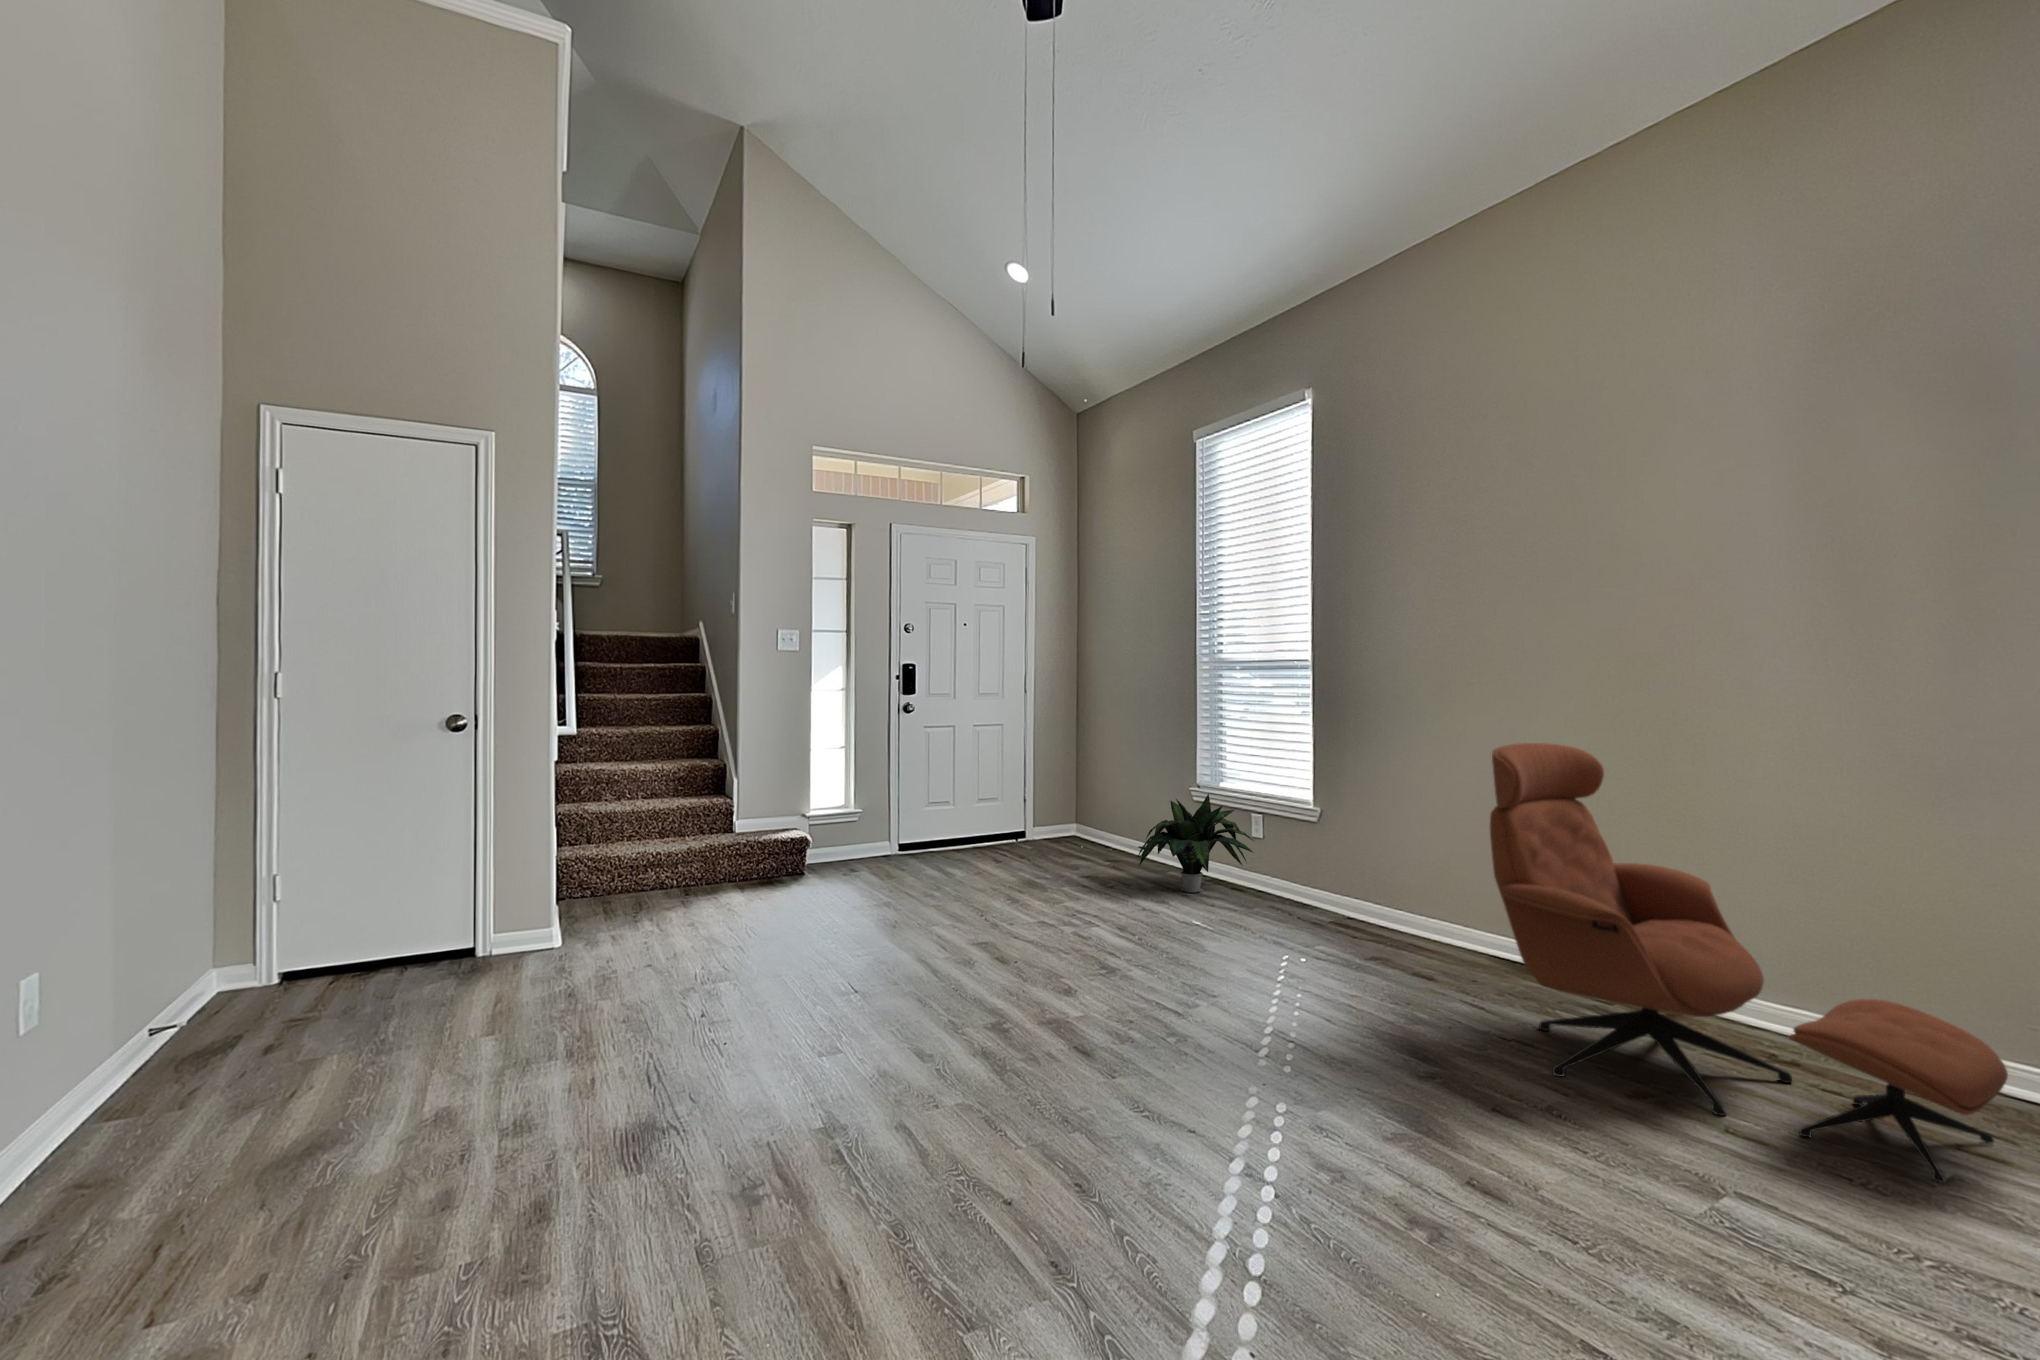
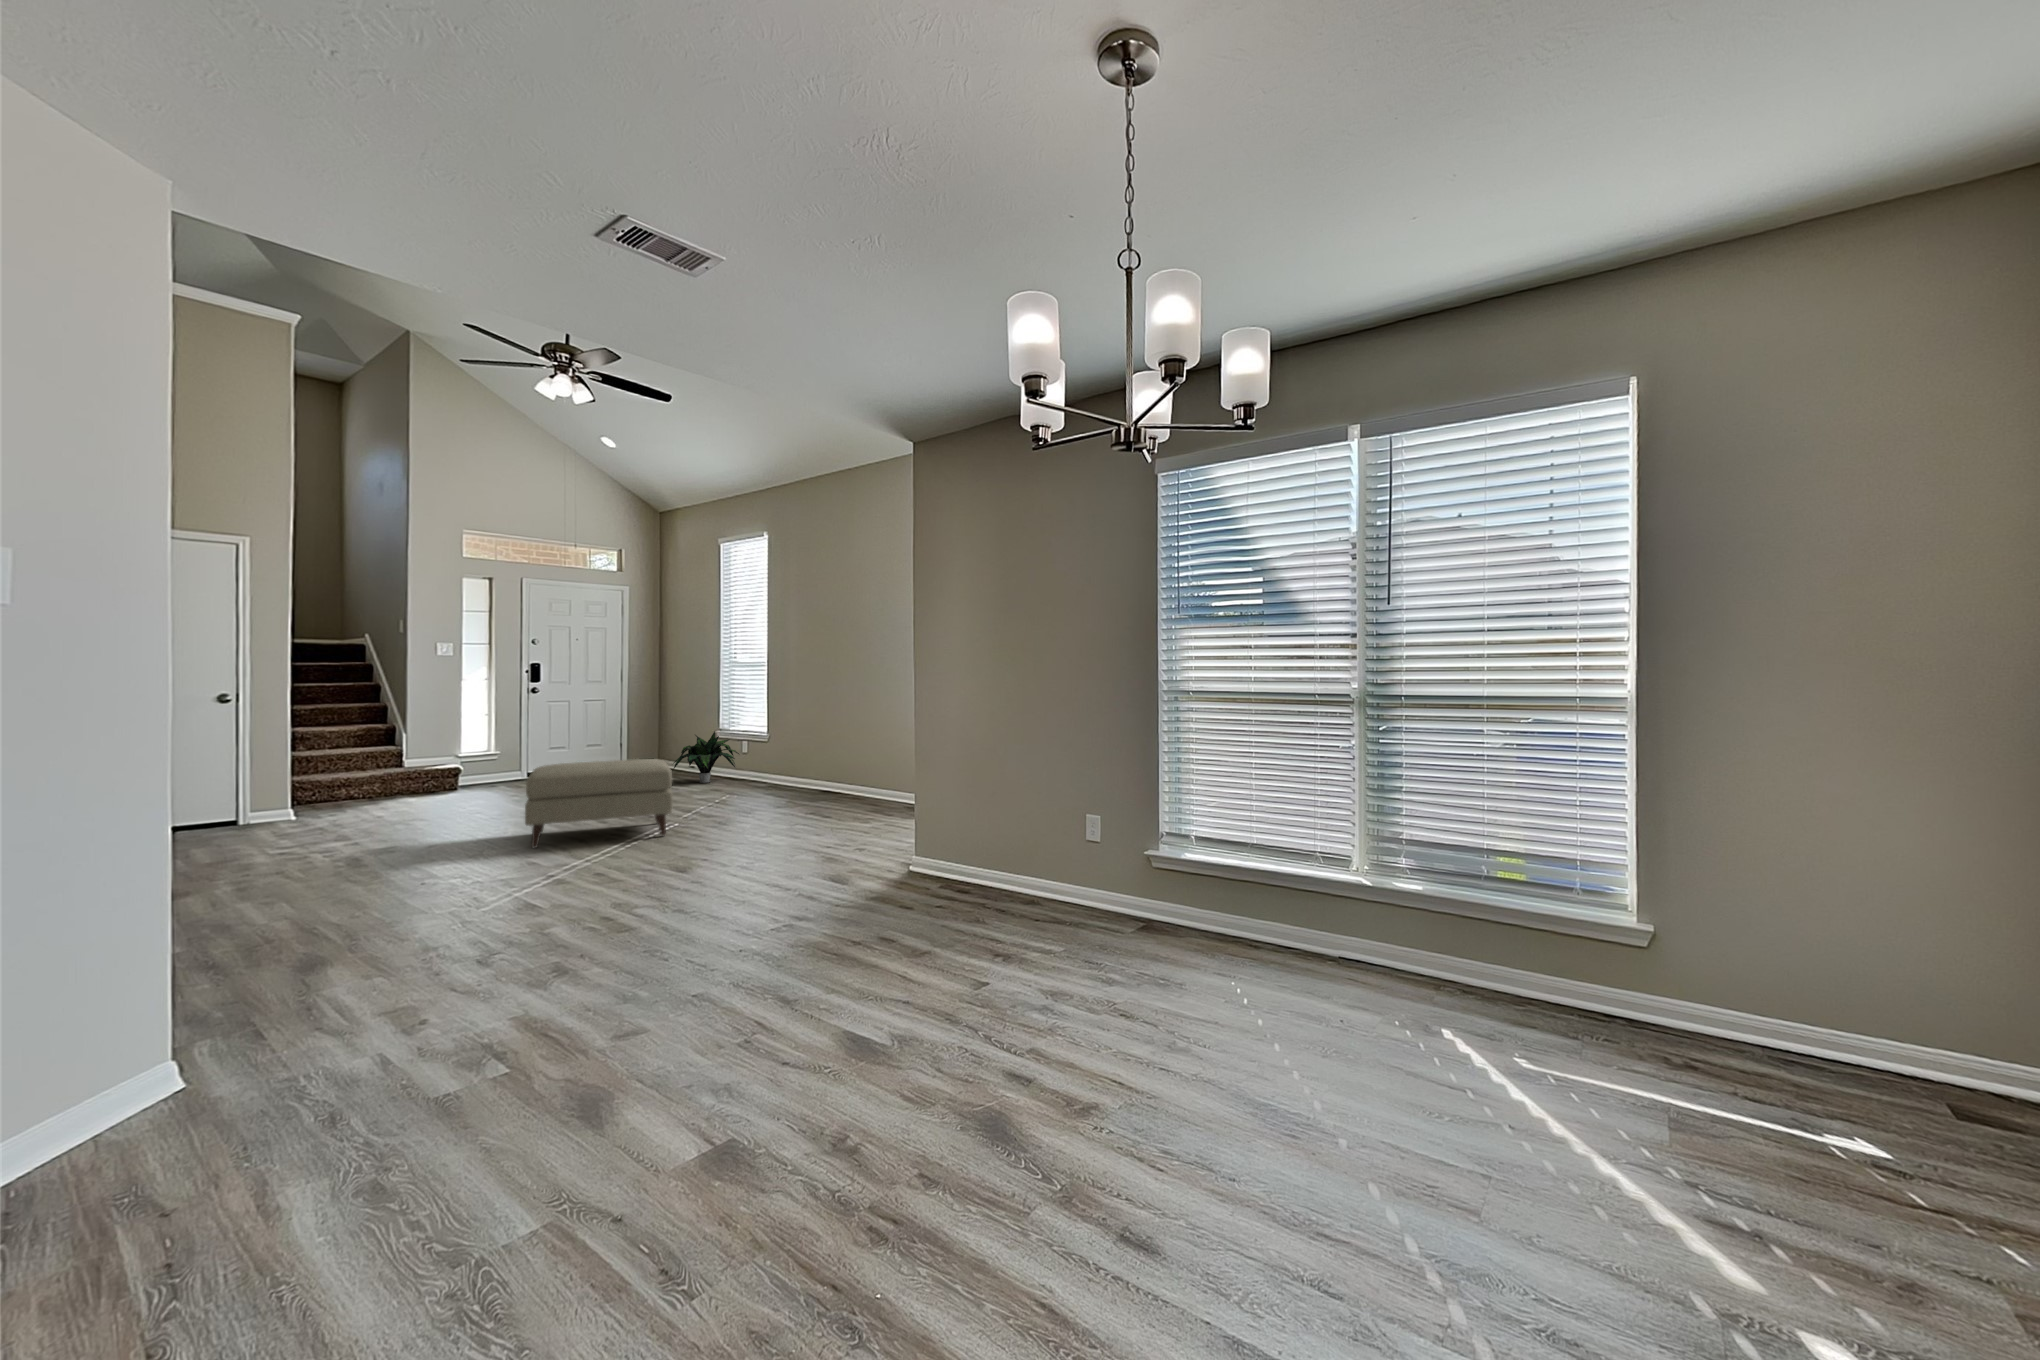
lounge chair: present [1490,743,2008,1183] -> none [780,695,916,823]
ottoman: none [952,905,1321,1182] -> present [525,759,673,848]

